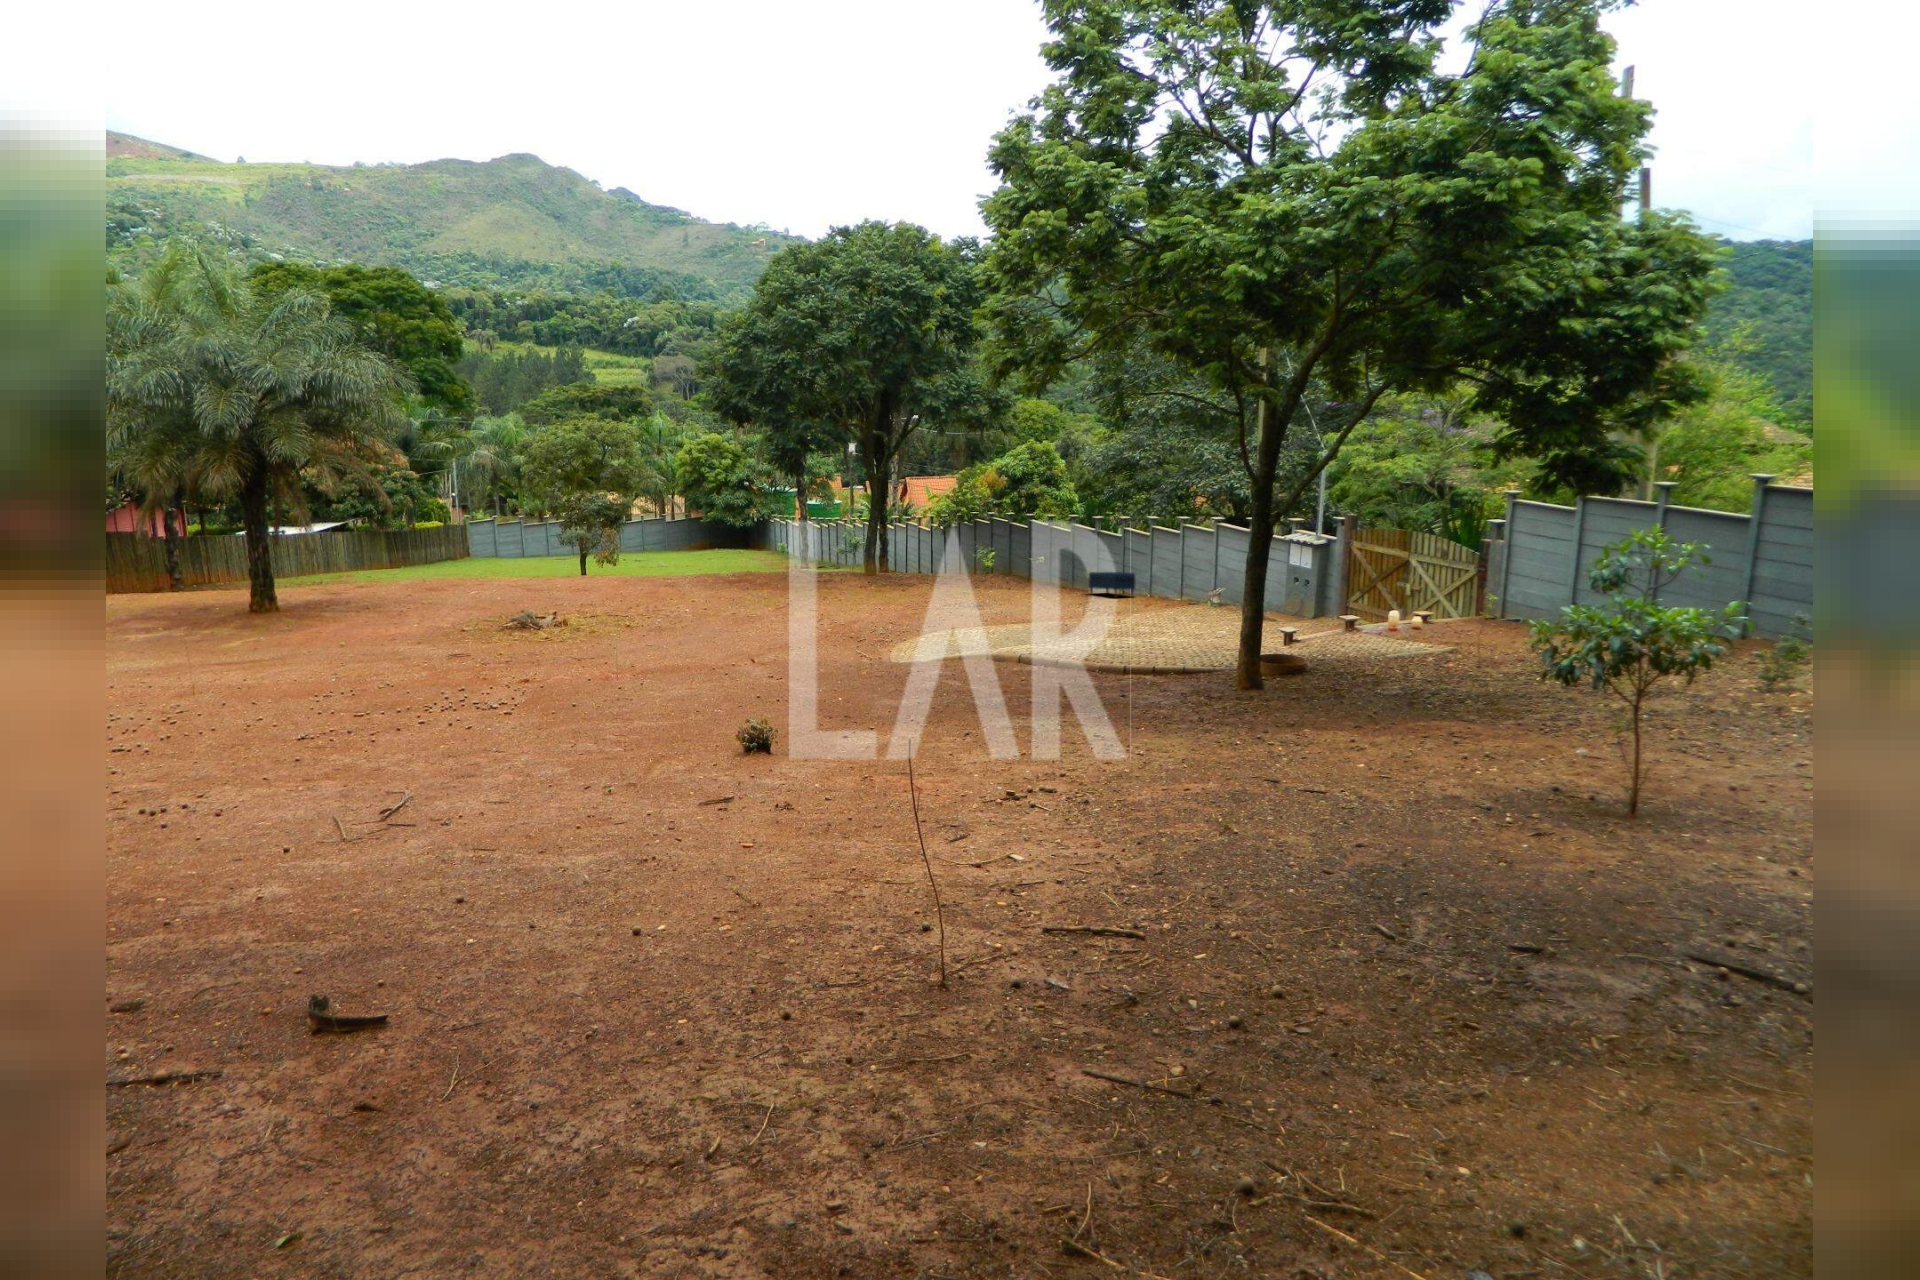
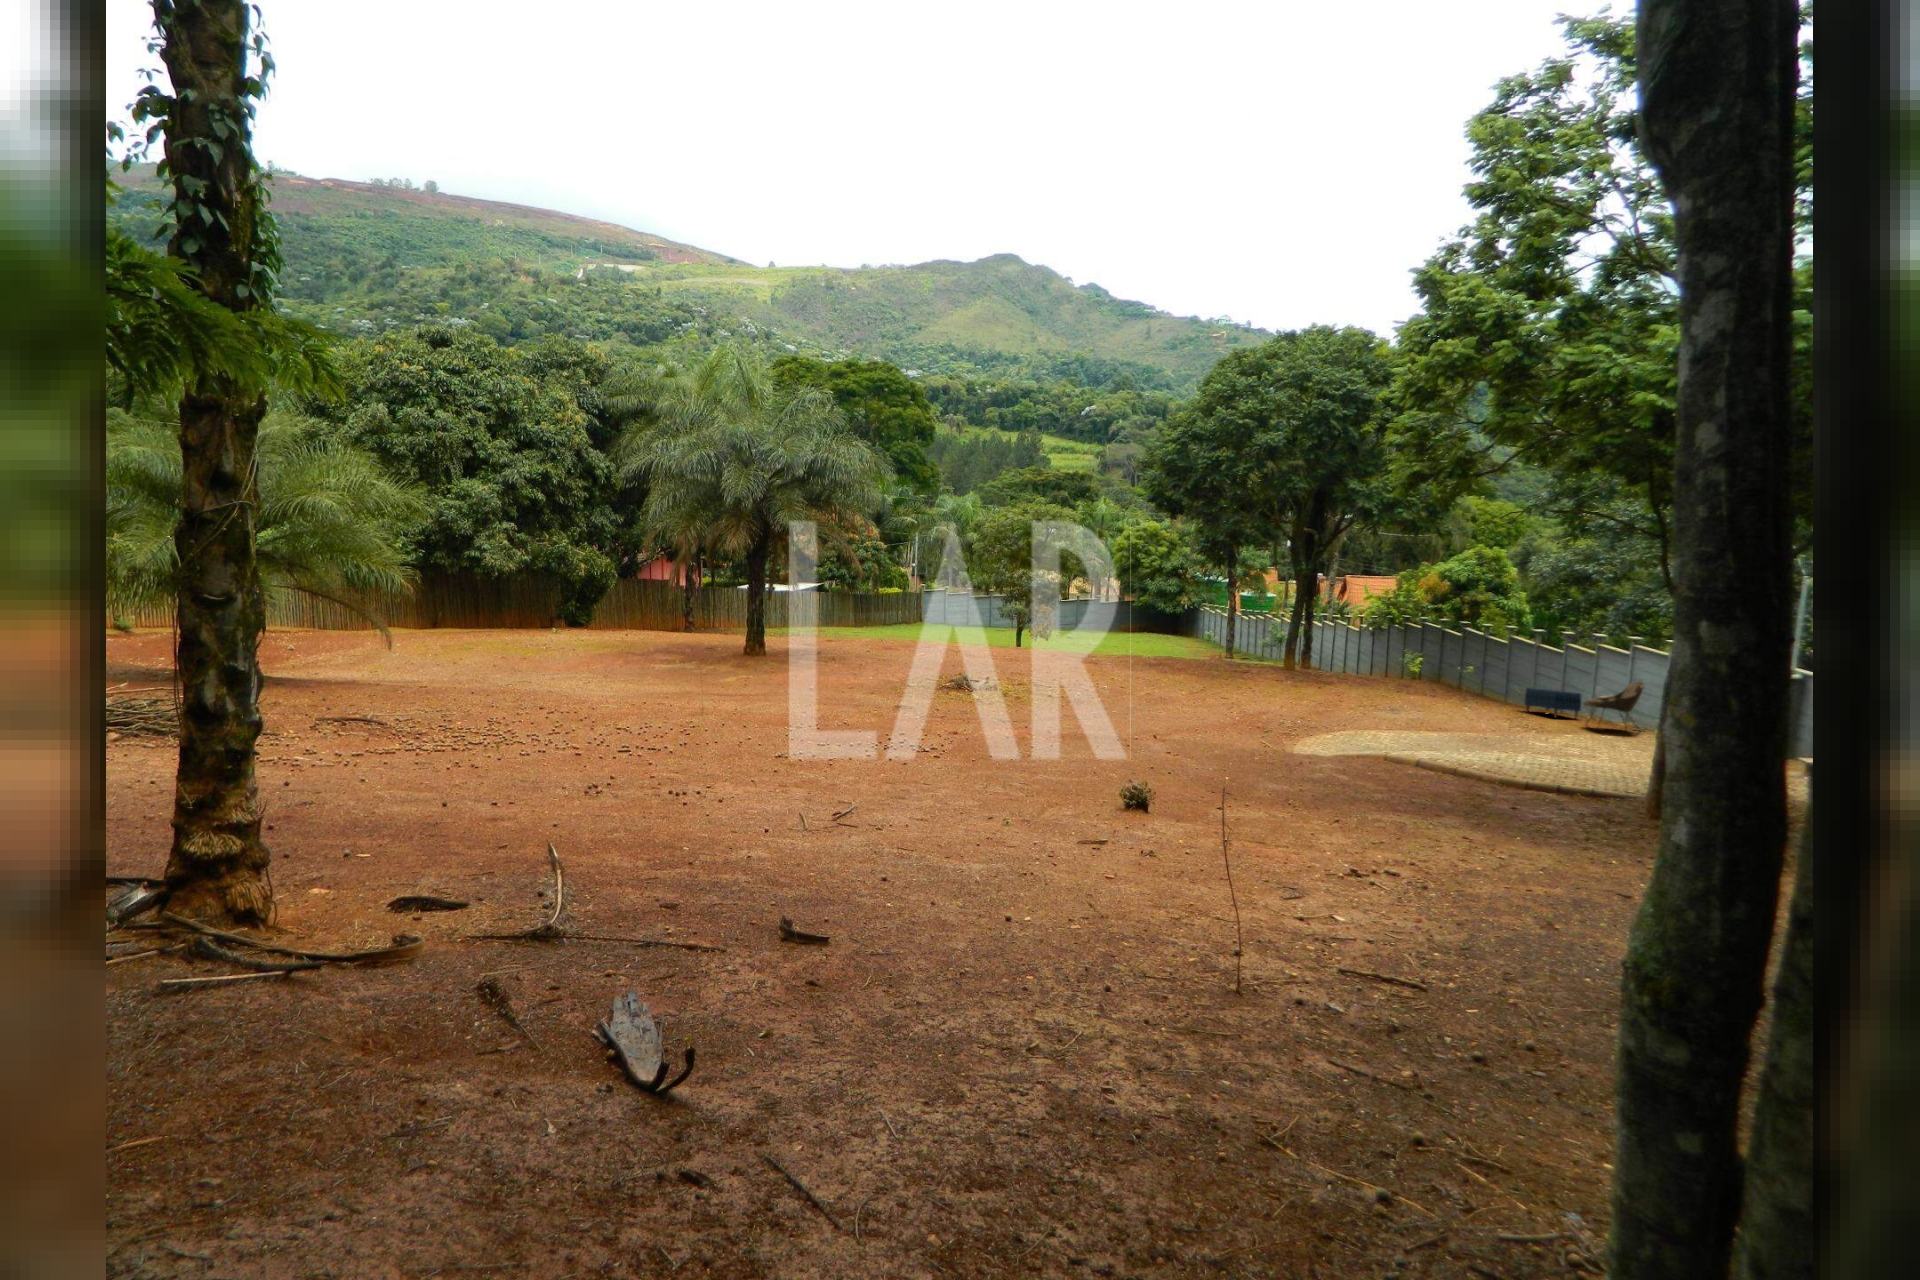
lounge chair: none [1140,558,1187,606] -> present [1584,682,1644,731]

